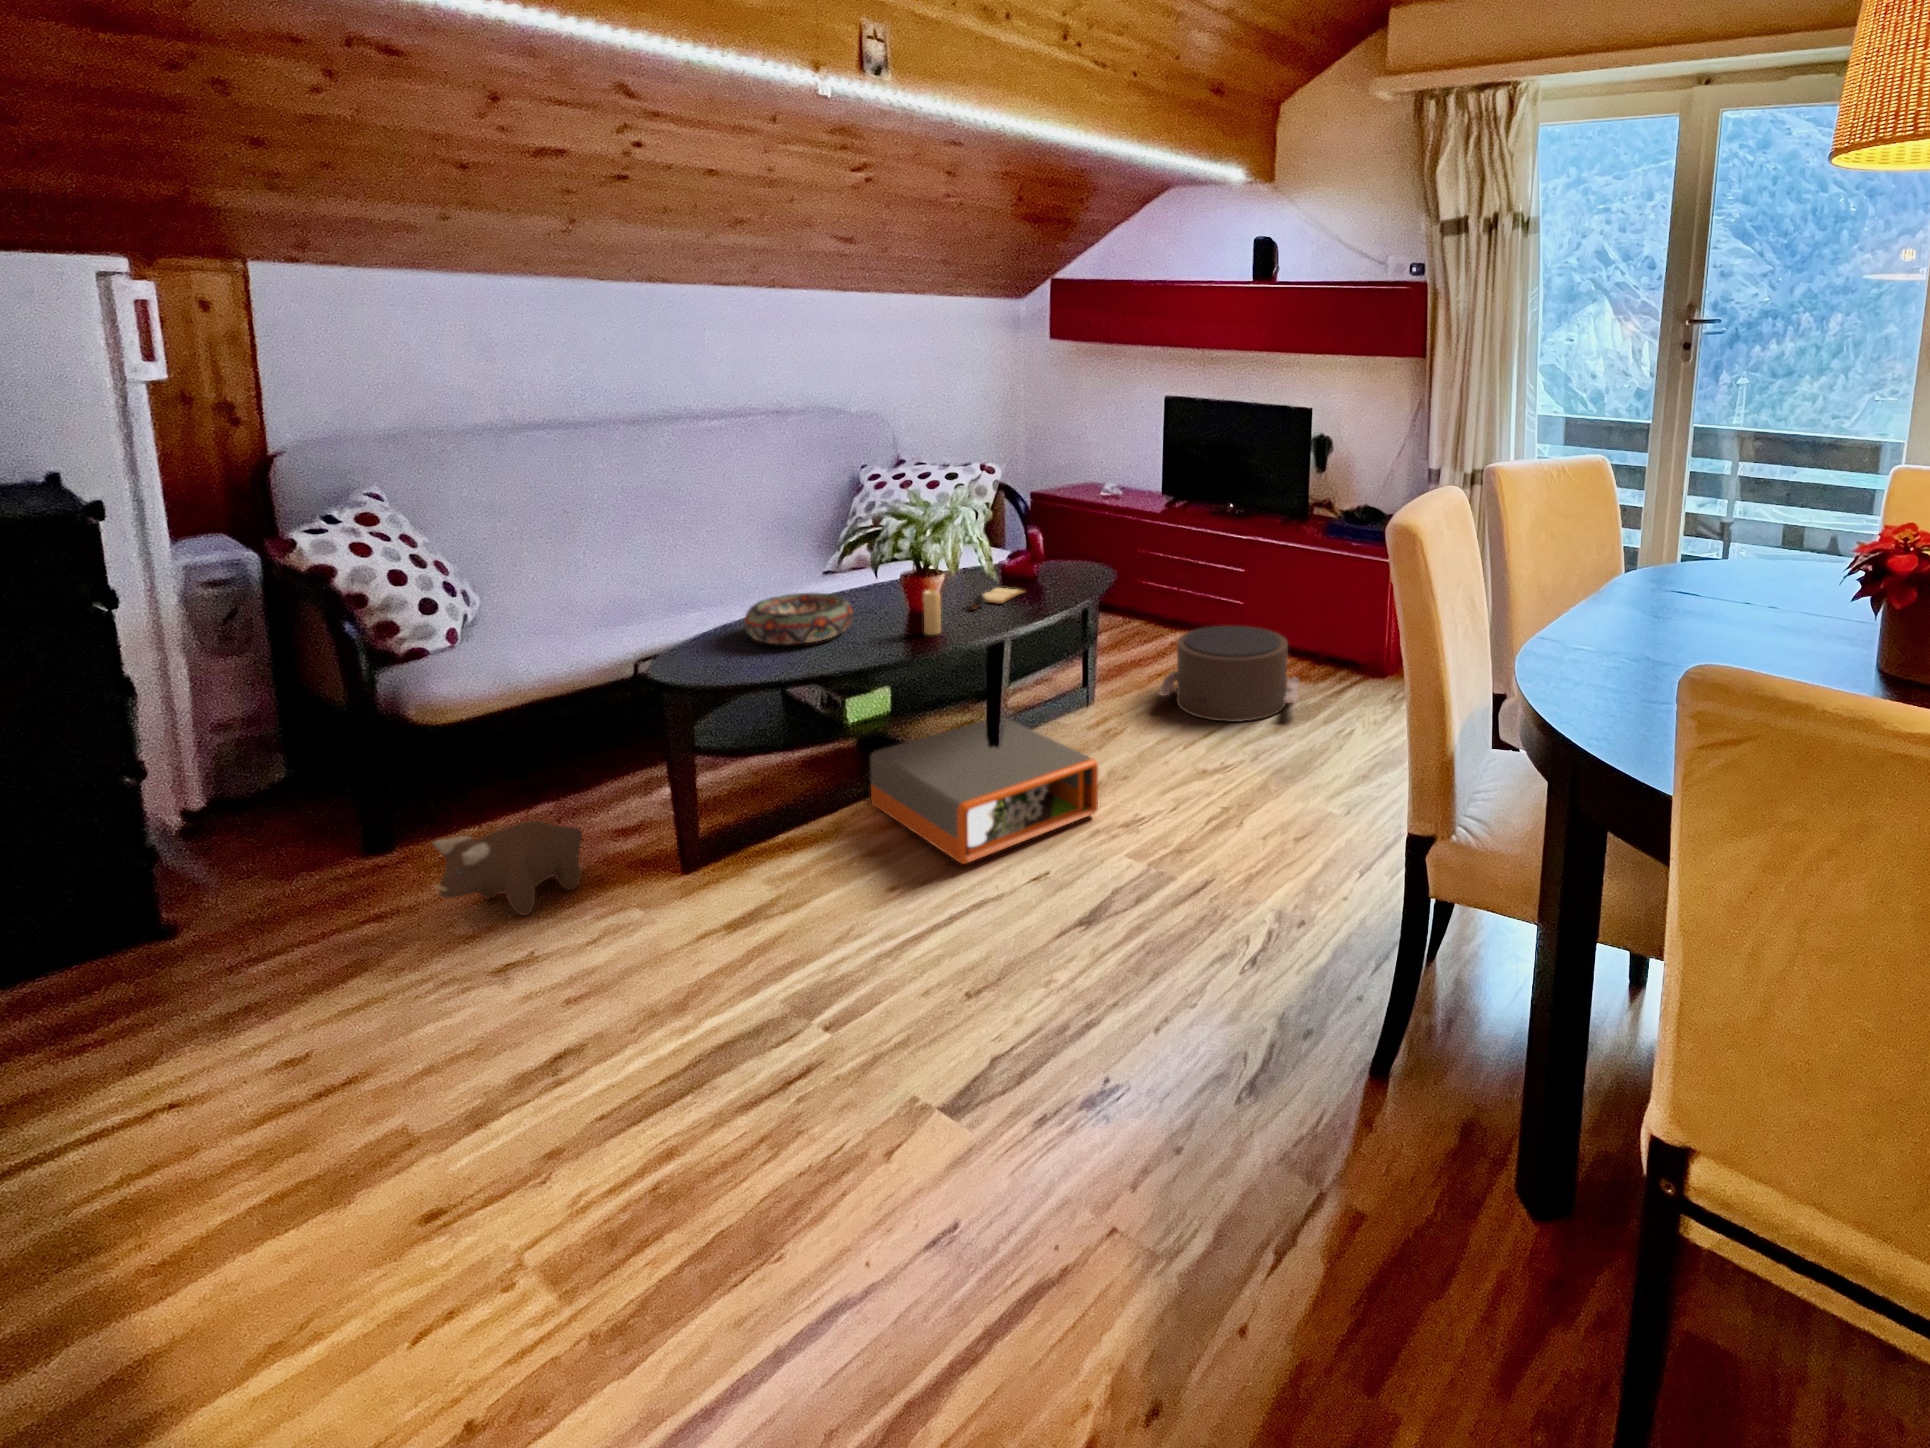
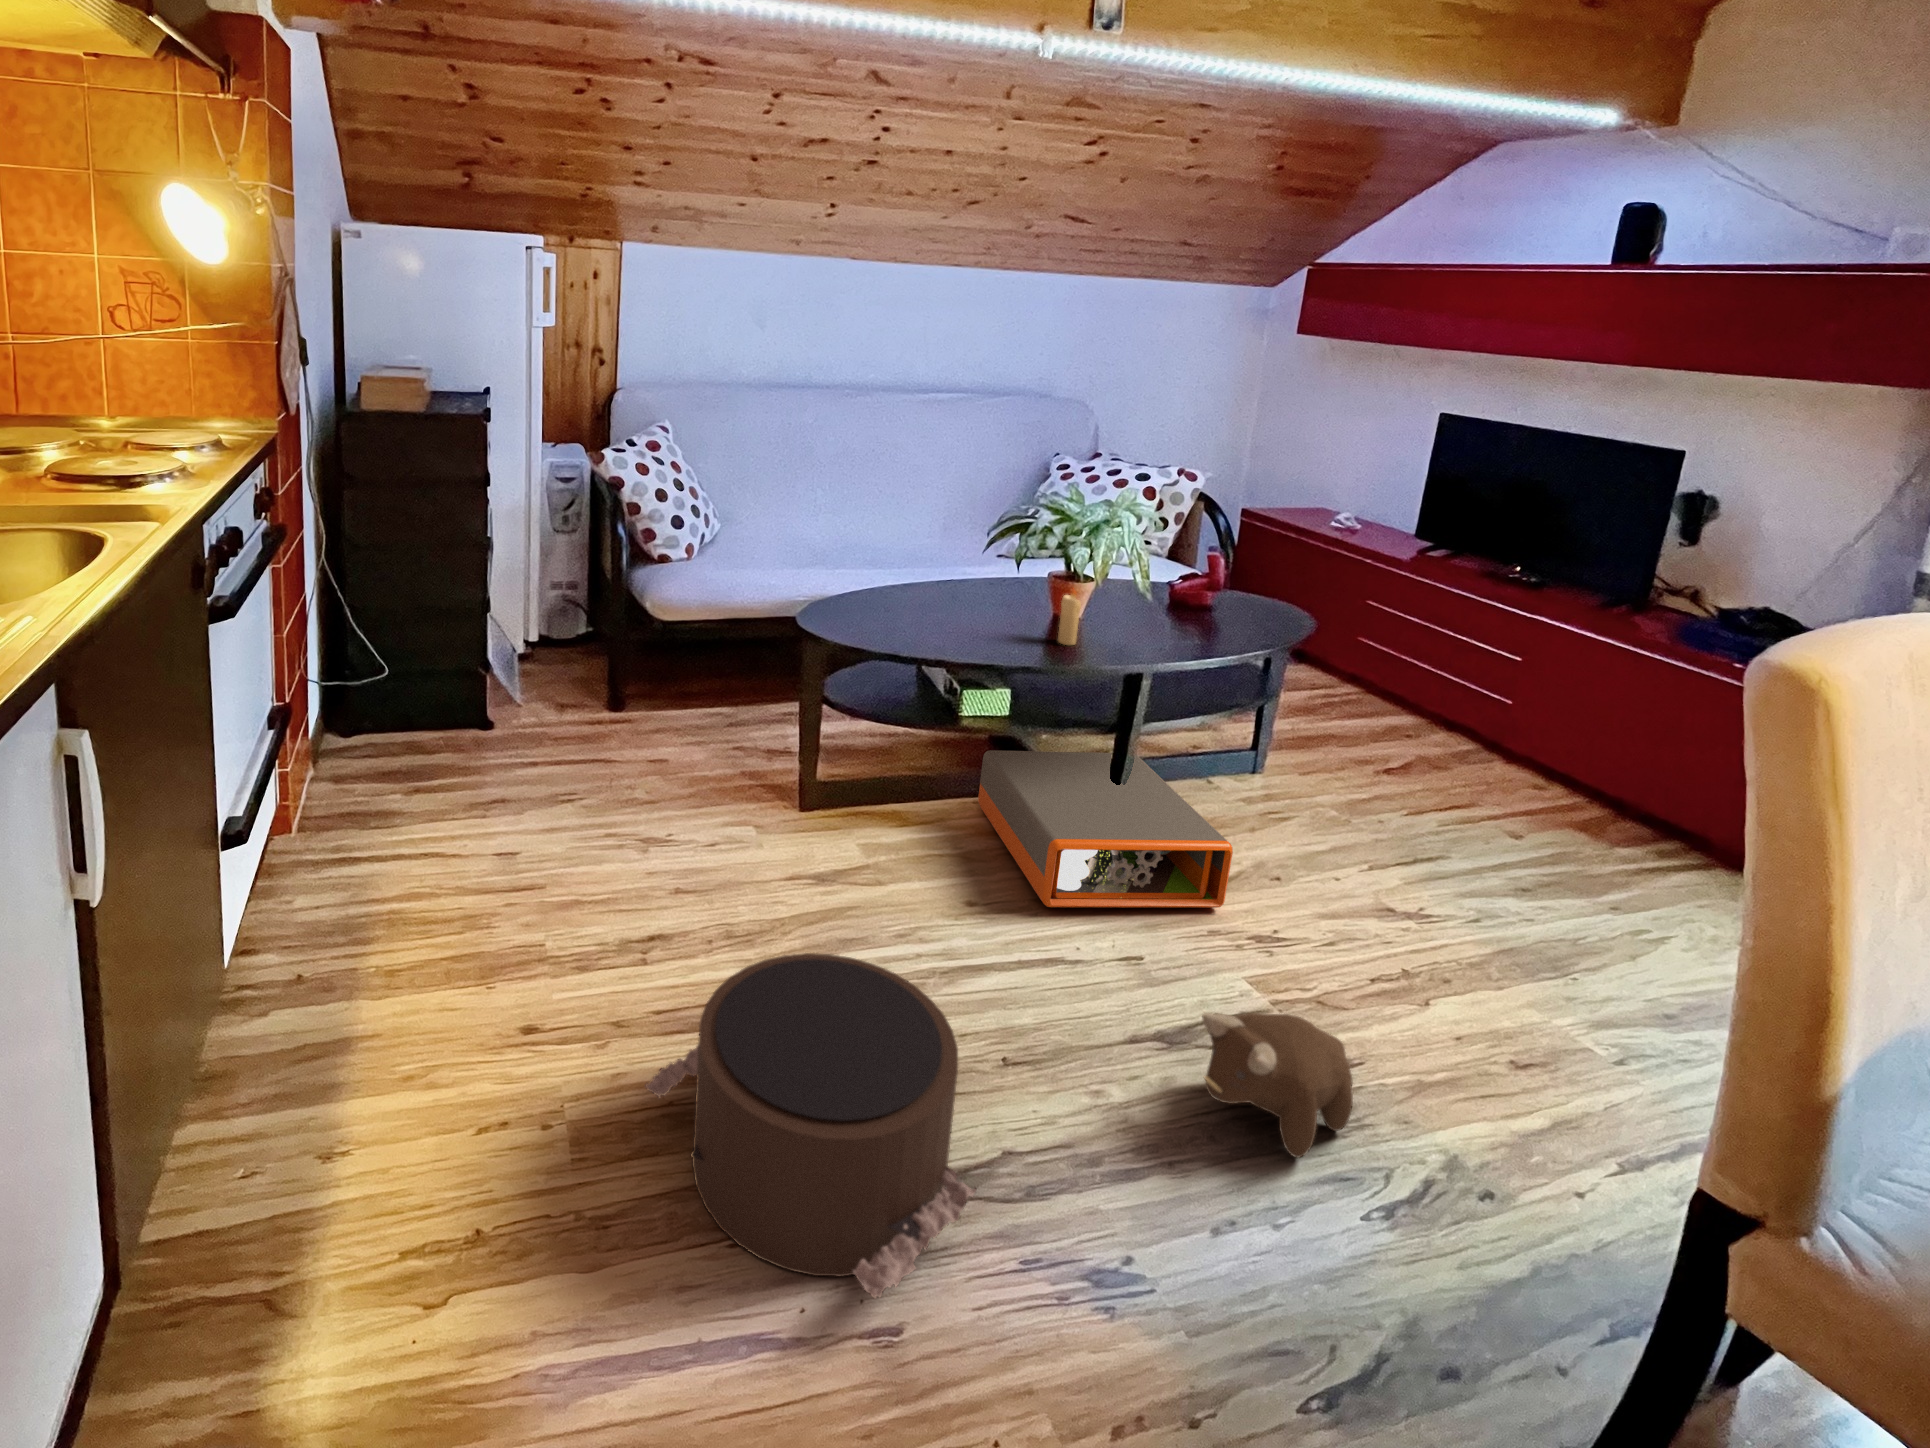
book: present [971,588,1024,609] -> none [1112,608,1191,628]
decorative bowl: present [744,593,853,644] -> none [890,570,991,623]
pouf: present [1159,626,1299,722] -> present [645,953,976,1298]
plush toy: present [433,821,582,916] -> present [1202,1013,1353,1158]

